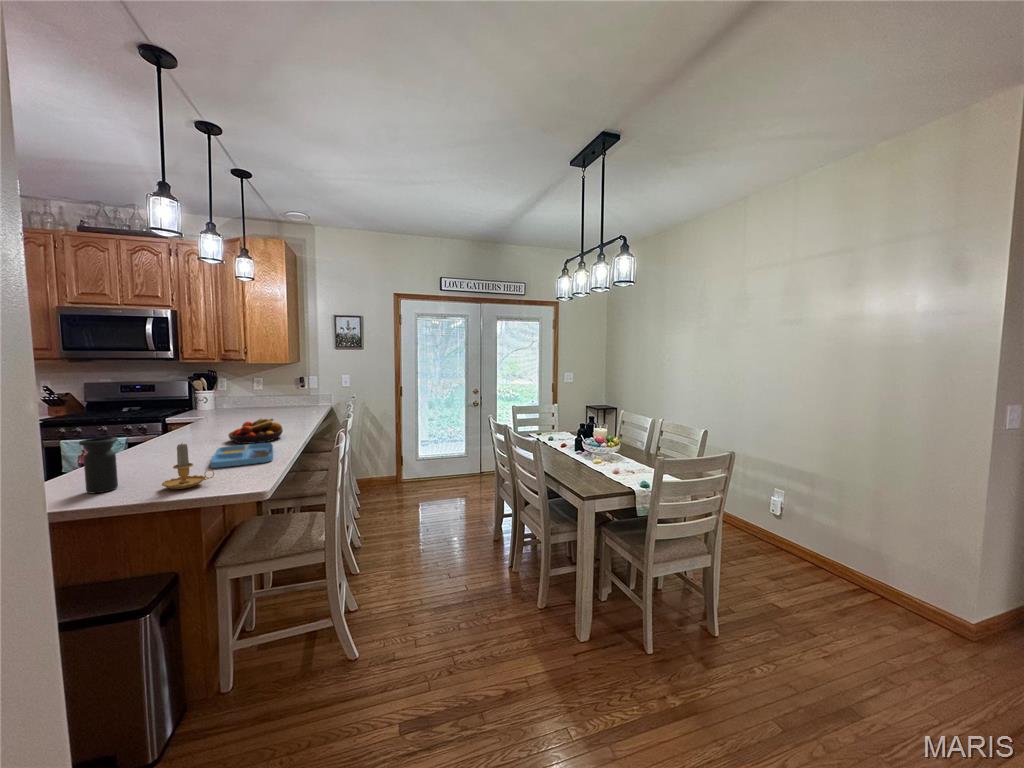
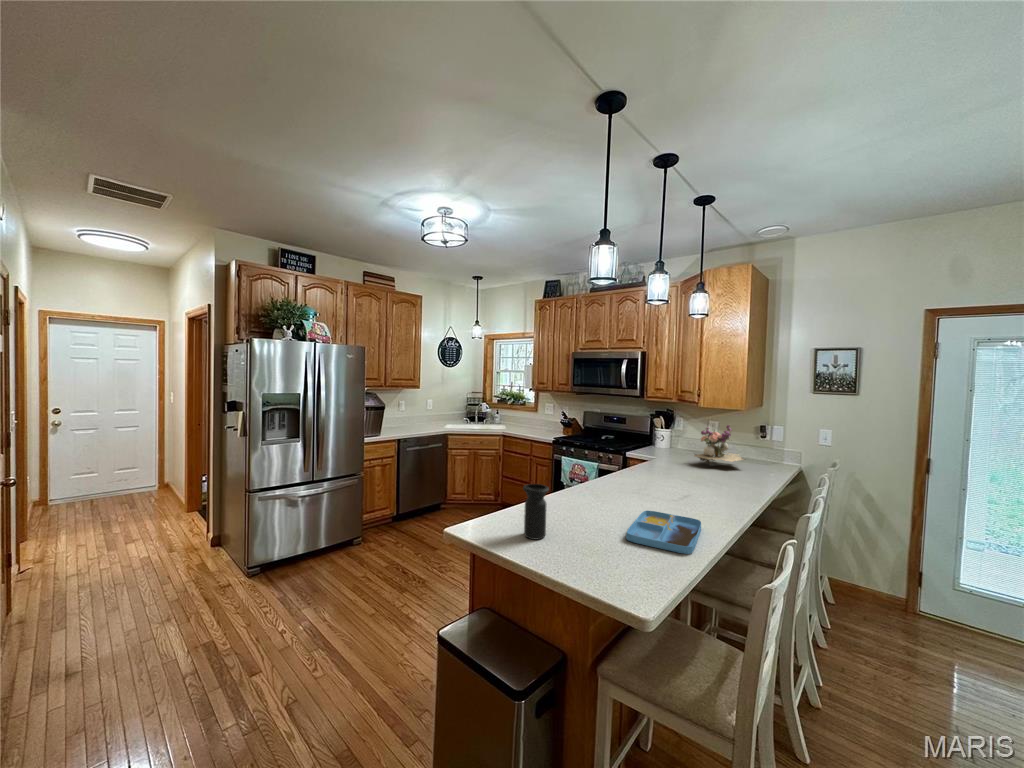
flower arrangement: none [245,378,292,415] -> present [694,425,745,464]
fruit bowl: present [228,418,283,444] -> none [661,478,721,513]
candle: present [162,444,214,489] -> none [570,511,616,567]

